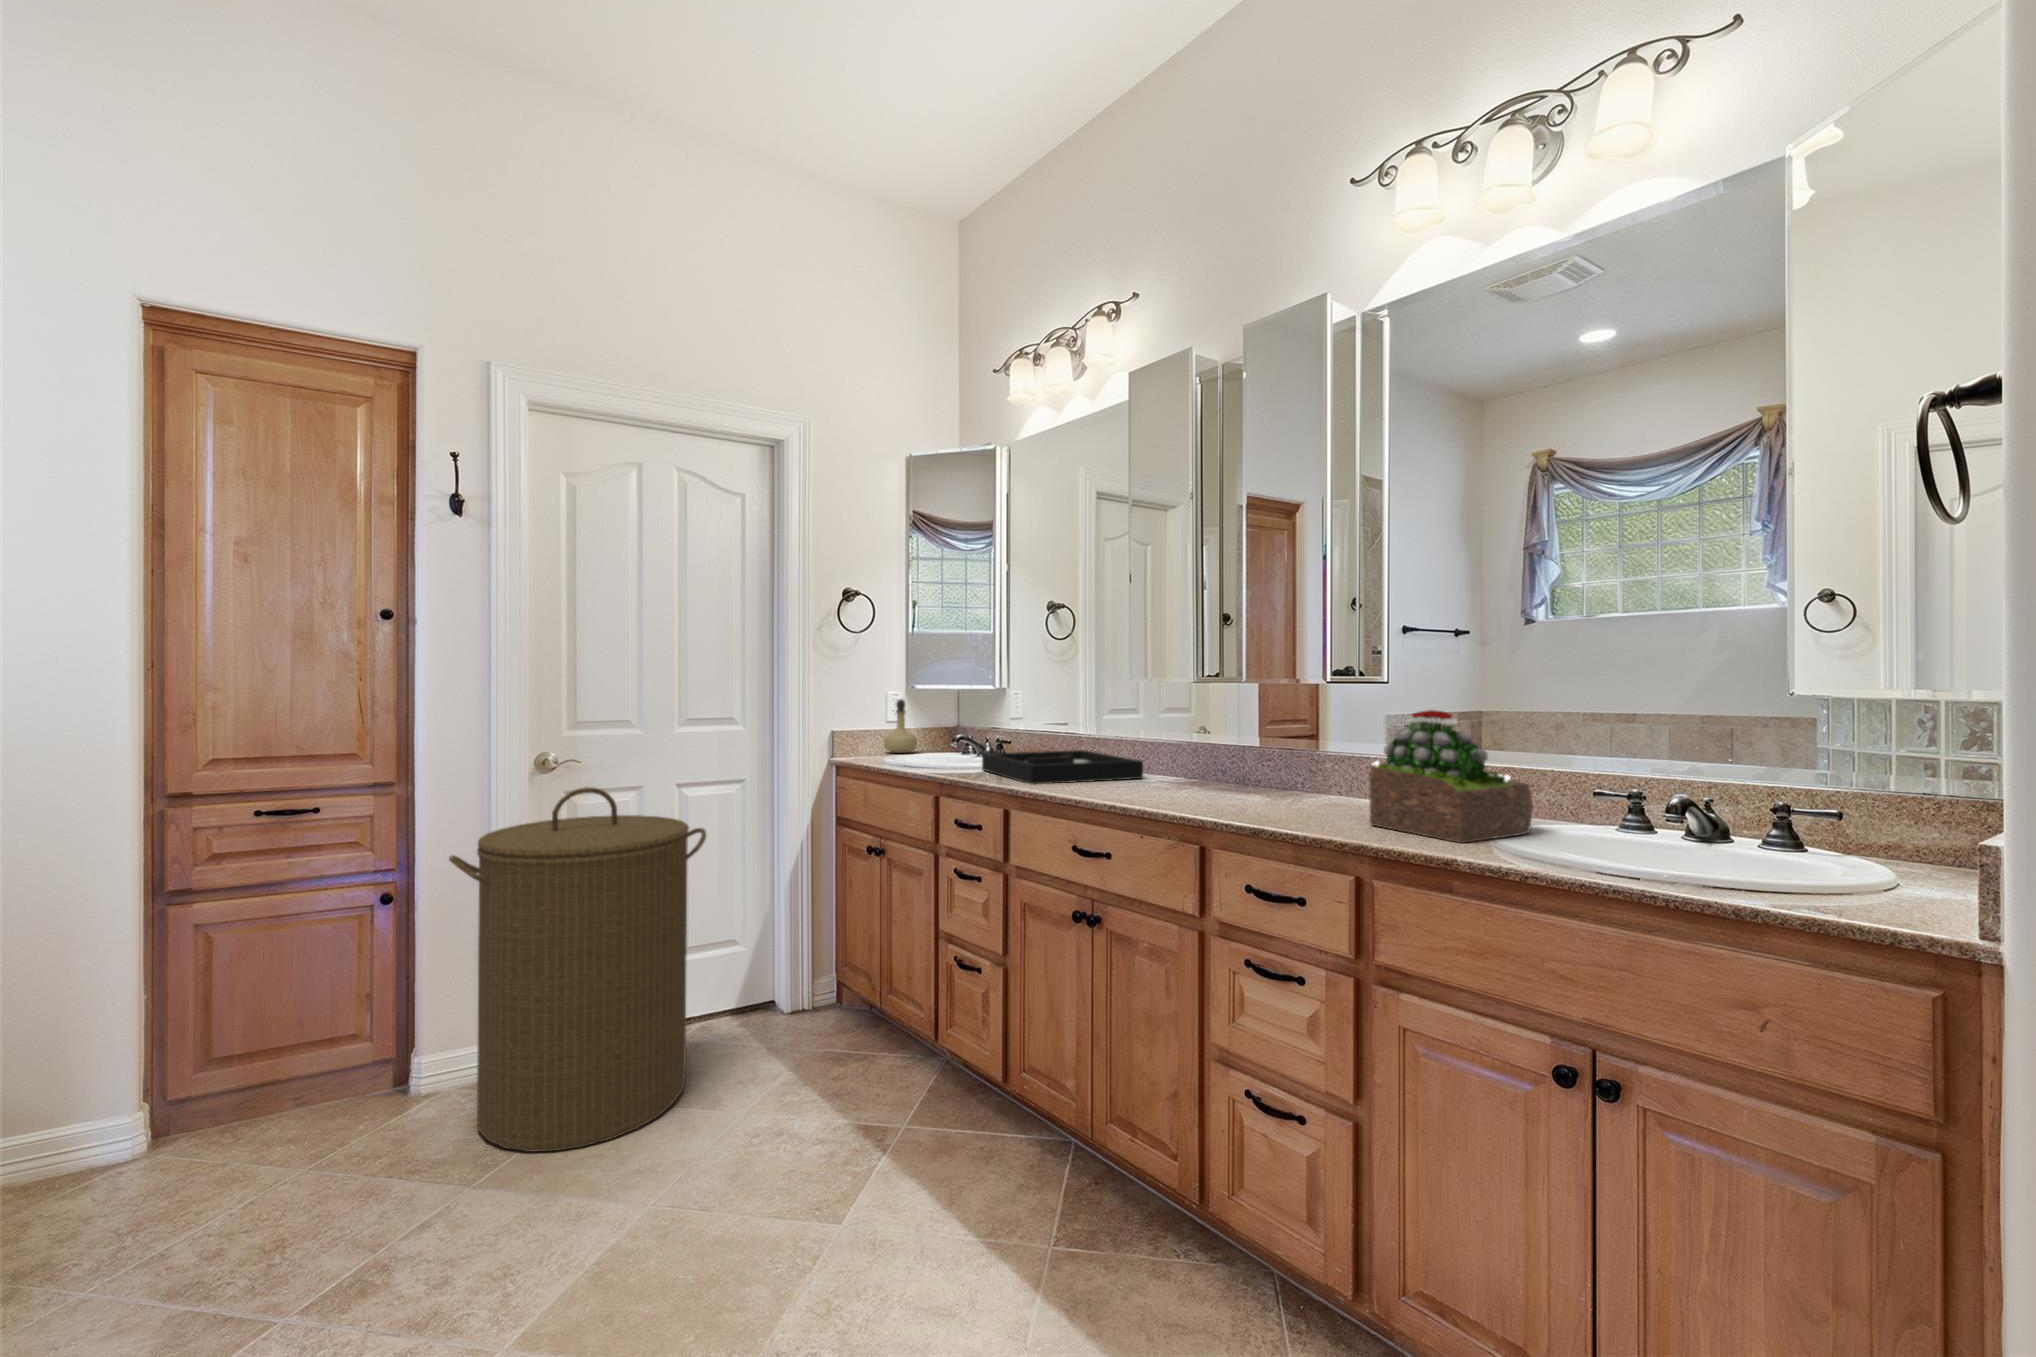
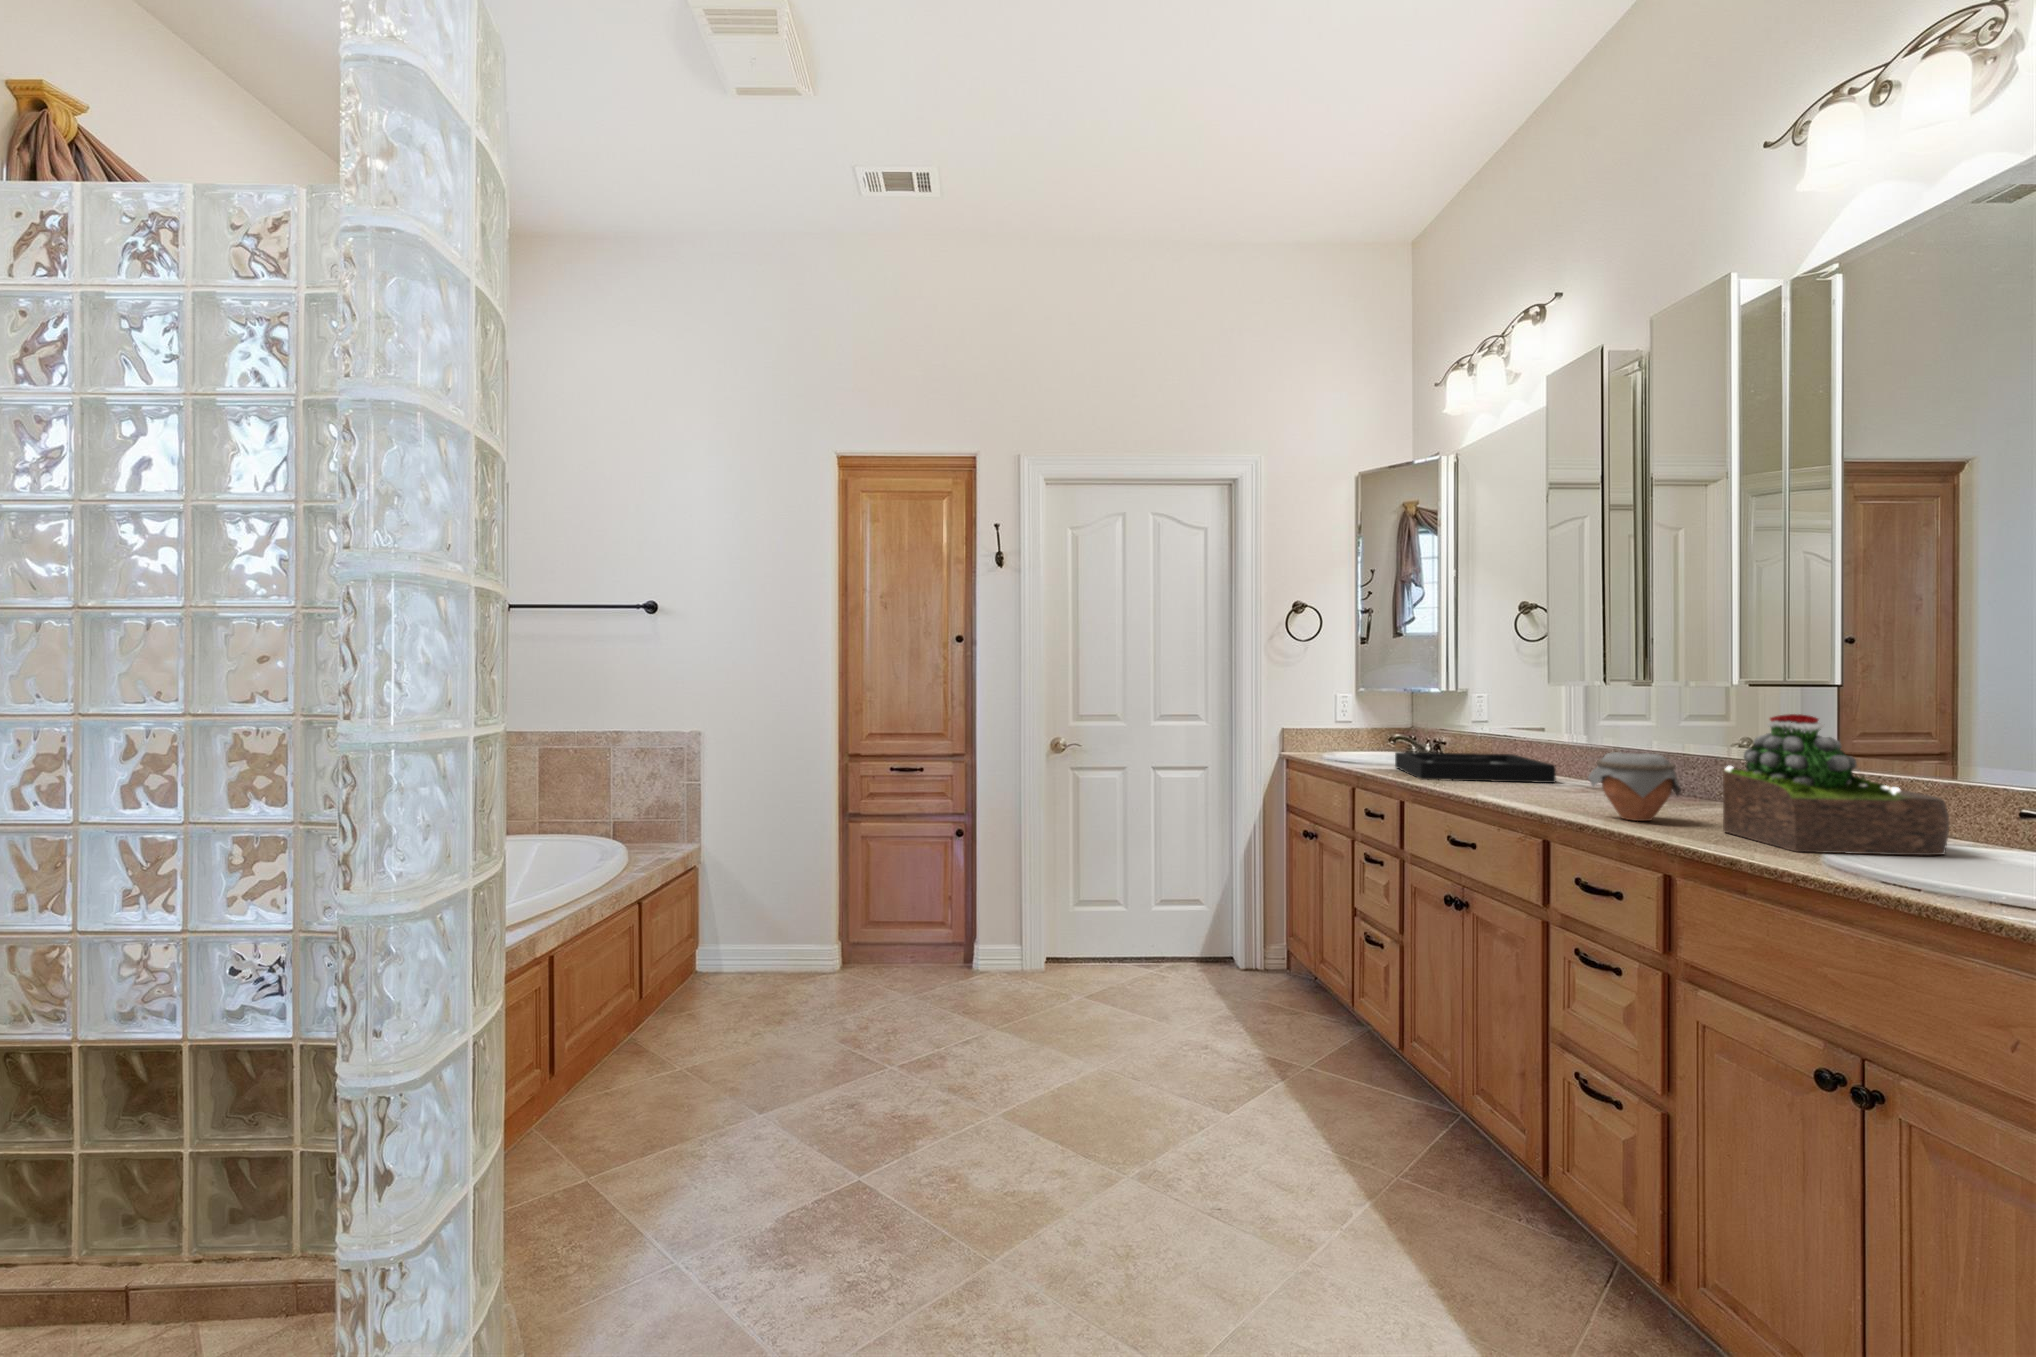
perfume bottle: present [884,699,917,753] -> none [1329,702,1361,752]
jar: none [1247,750,1328,820] -> present [1588,752,1681,821]
laundry hamper: present [449,787,706,1152] -> none [1001,763,1167,1014]

